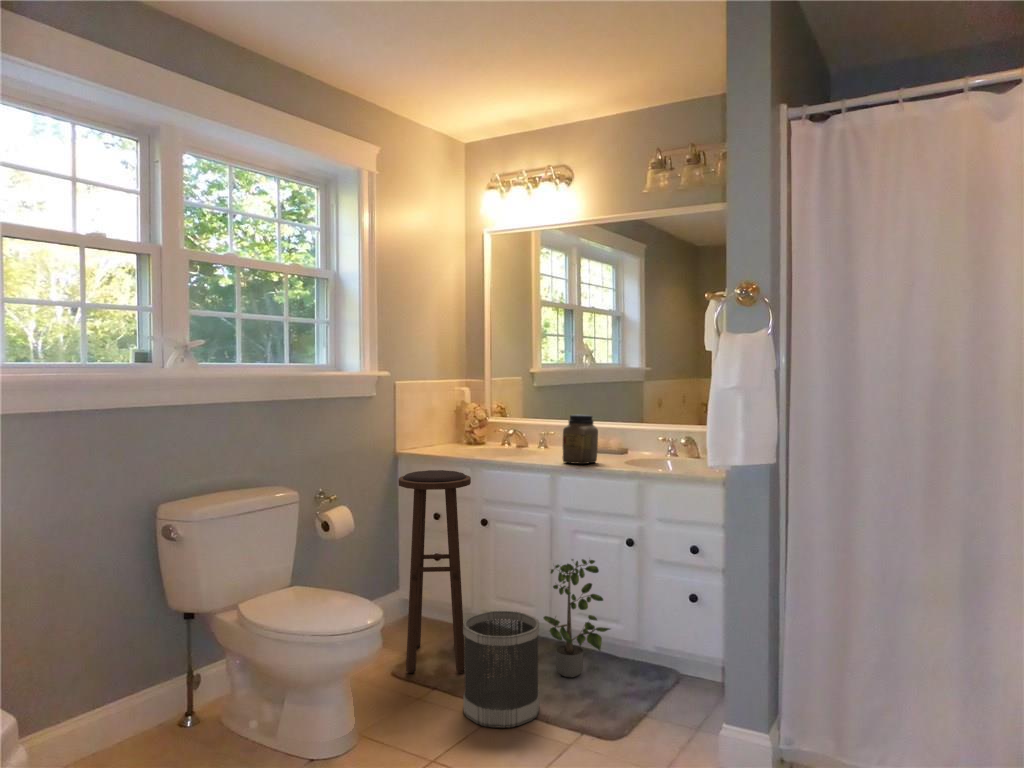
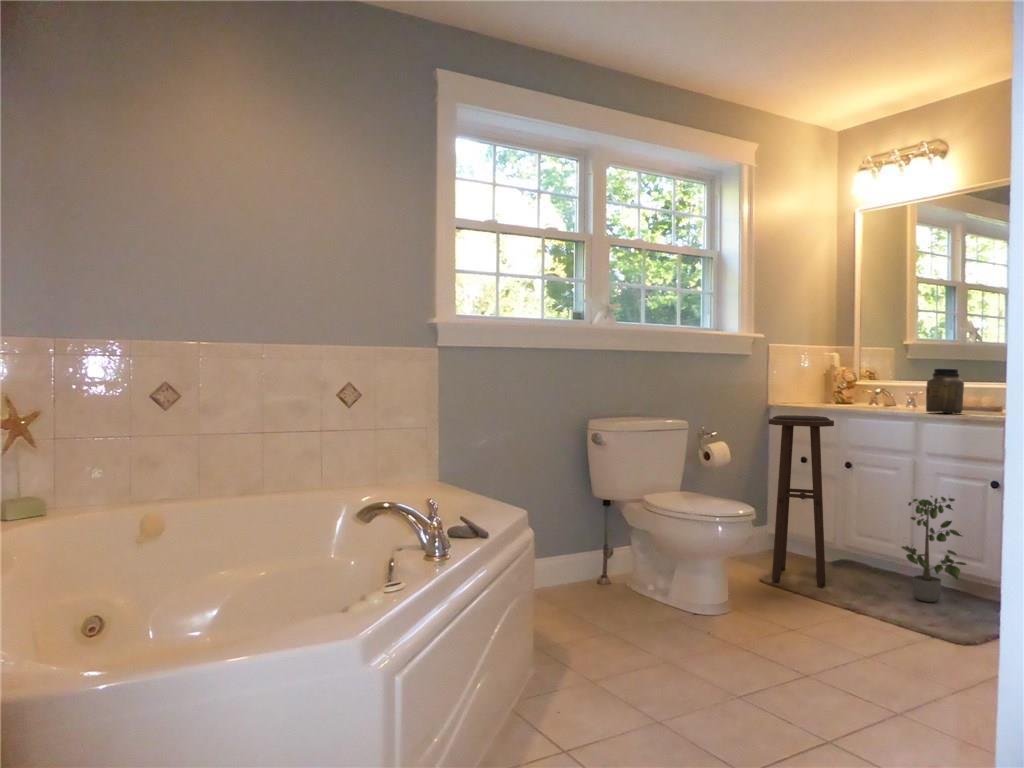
wastebasket: present [463,611,539,728] -> none [821,529,893,619]

